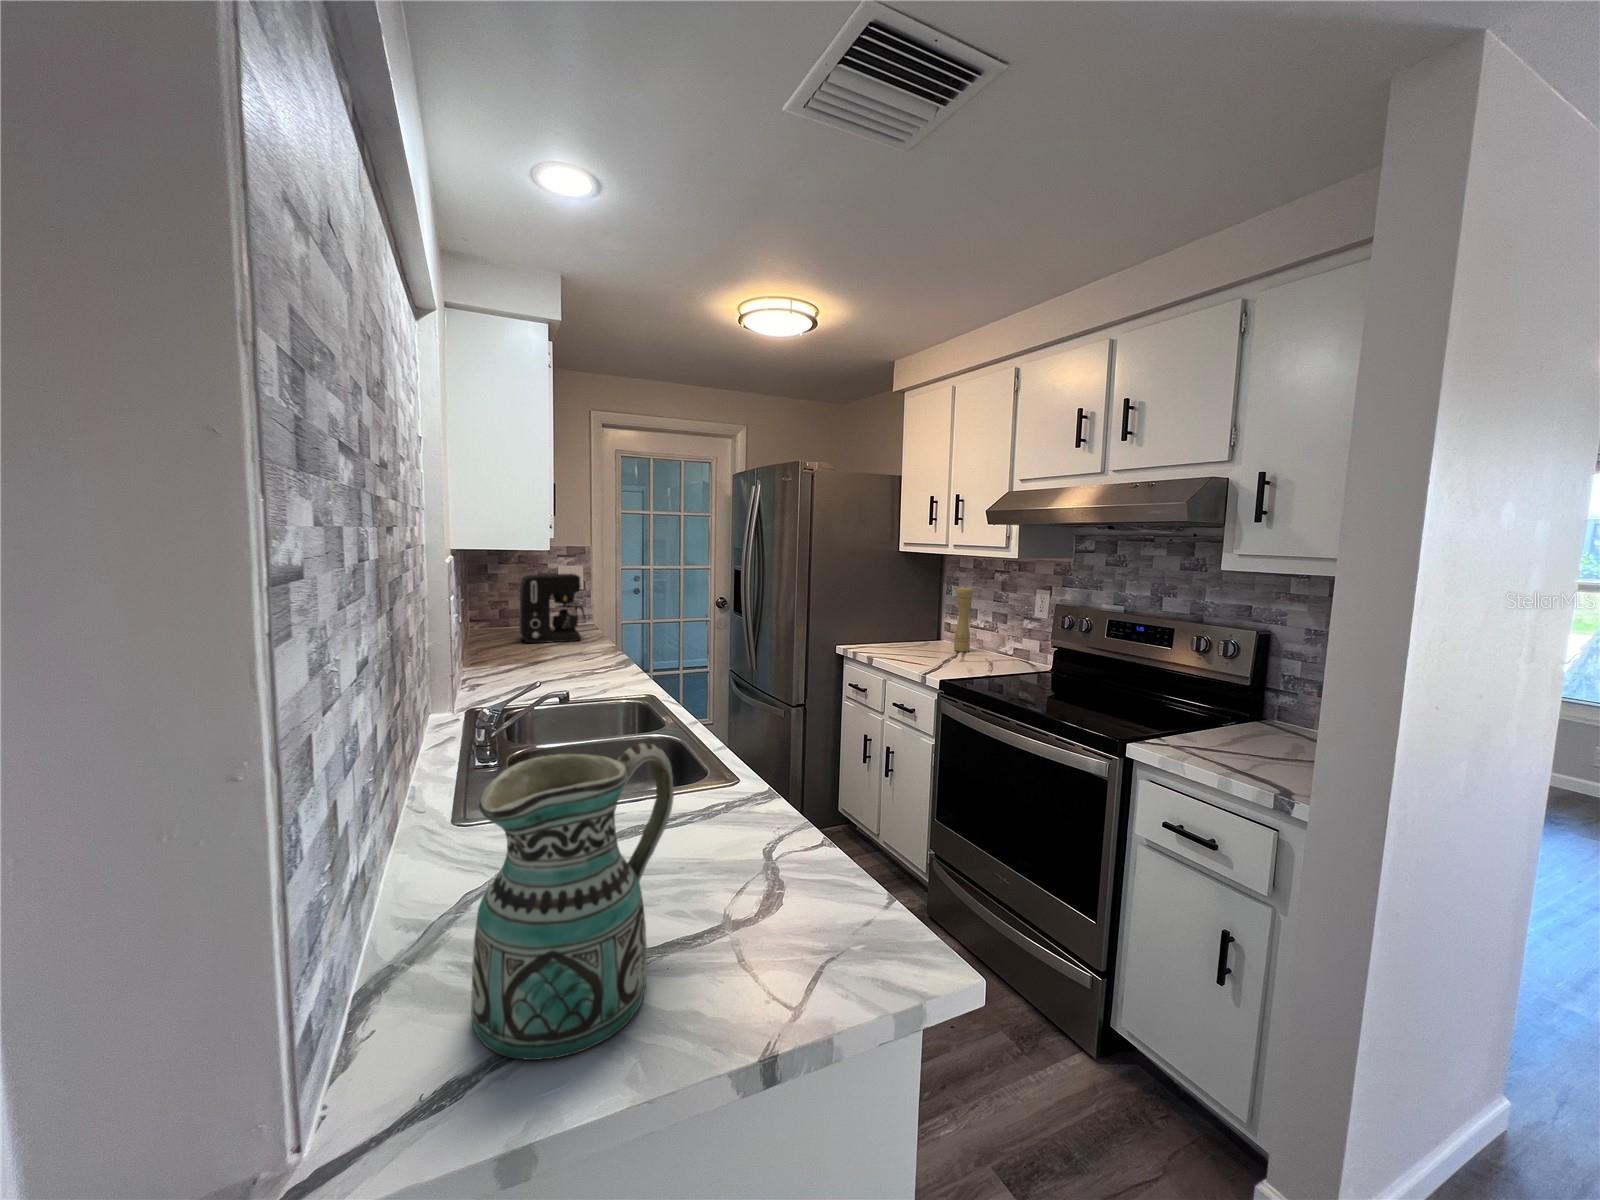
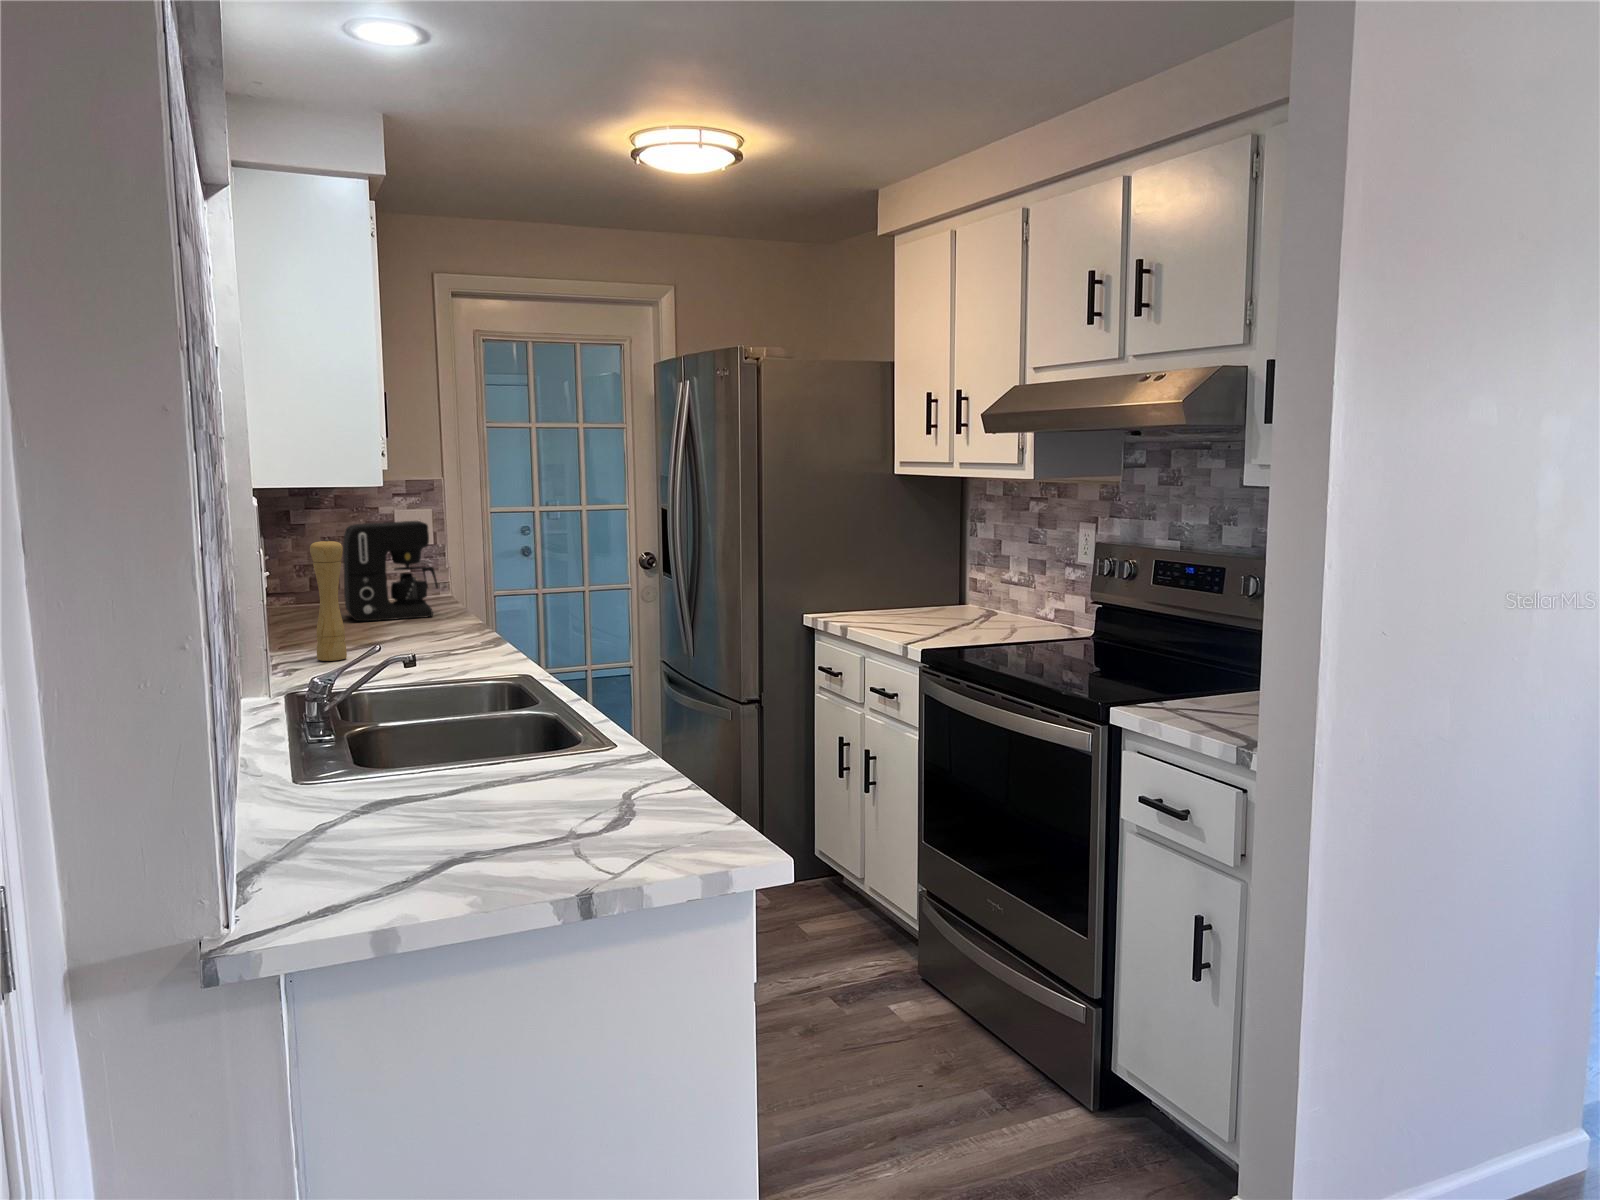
pepper mill: present [954,586,973,652] -> present [310,539,347,661]
ceramic pitcher: present [471,743,674,1060] -> none [338,659,510,897]

